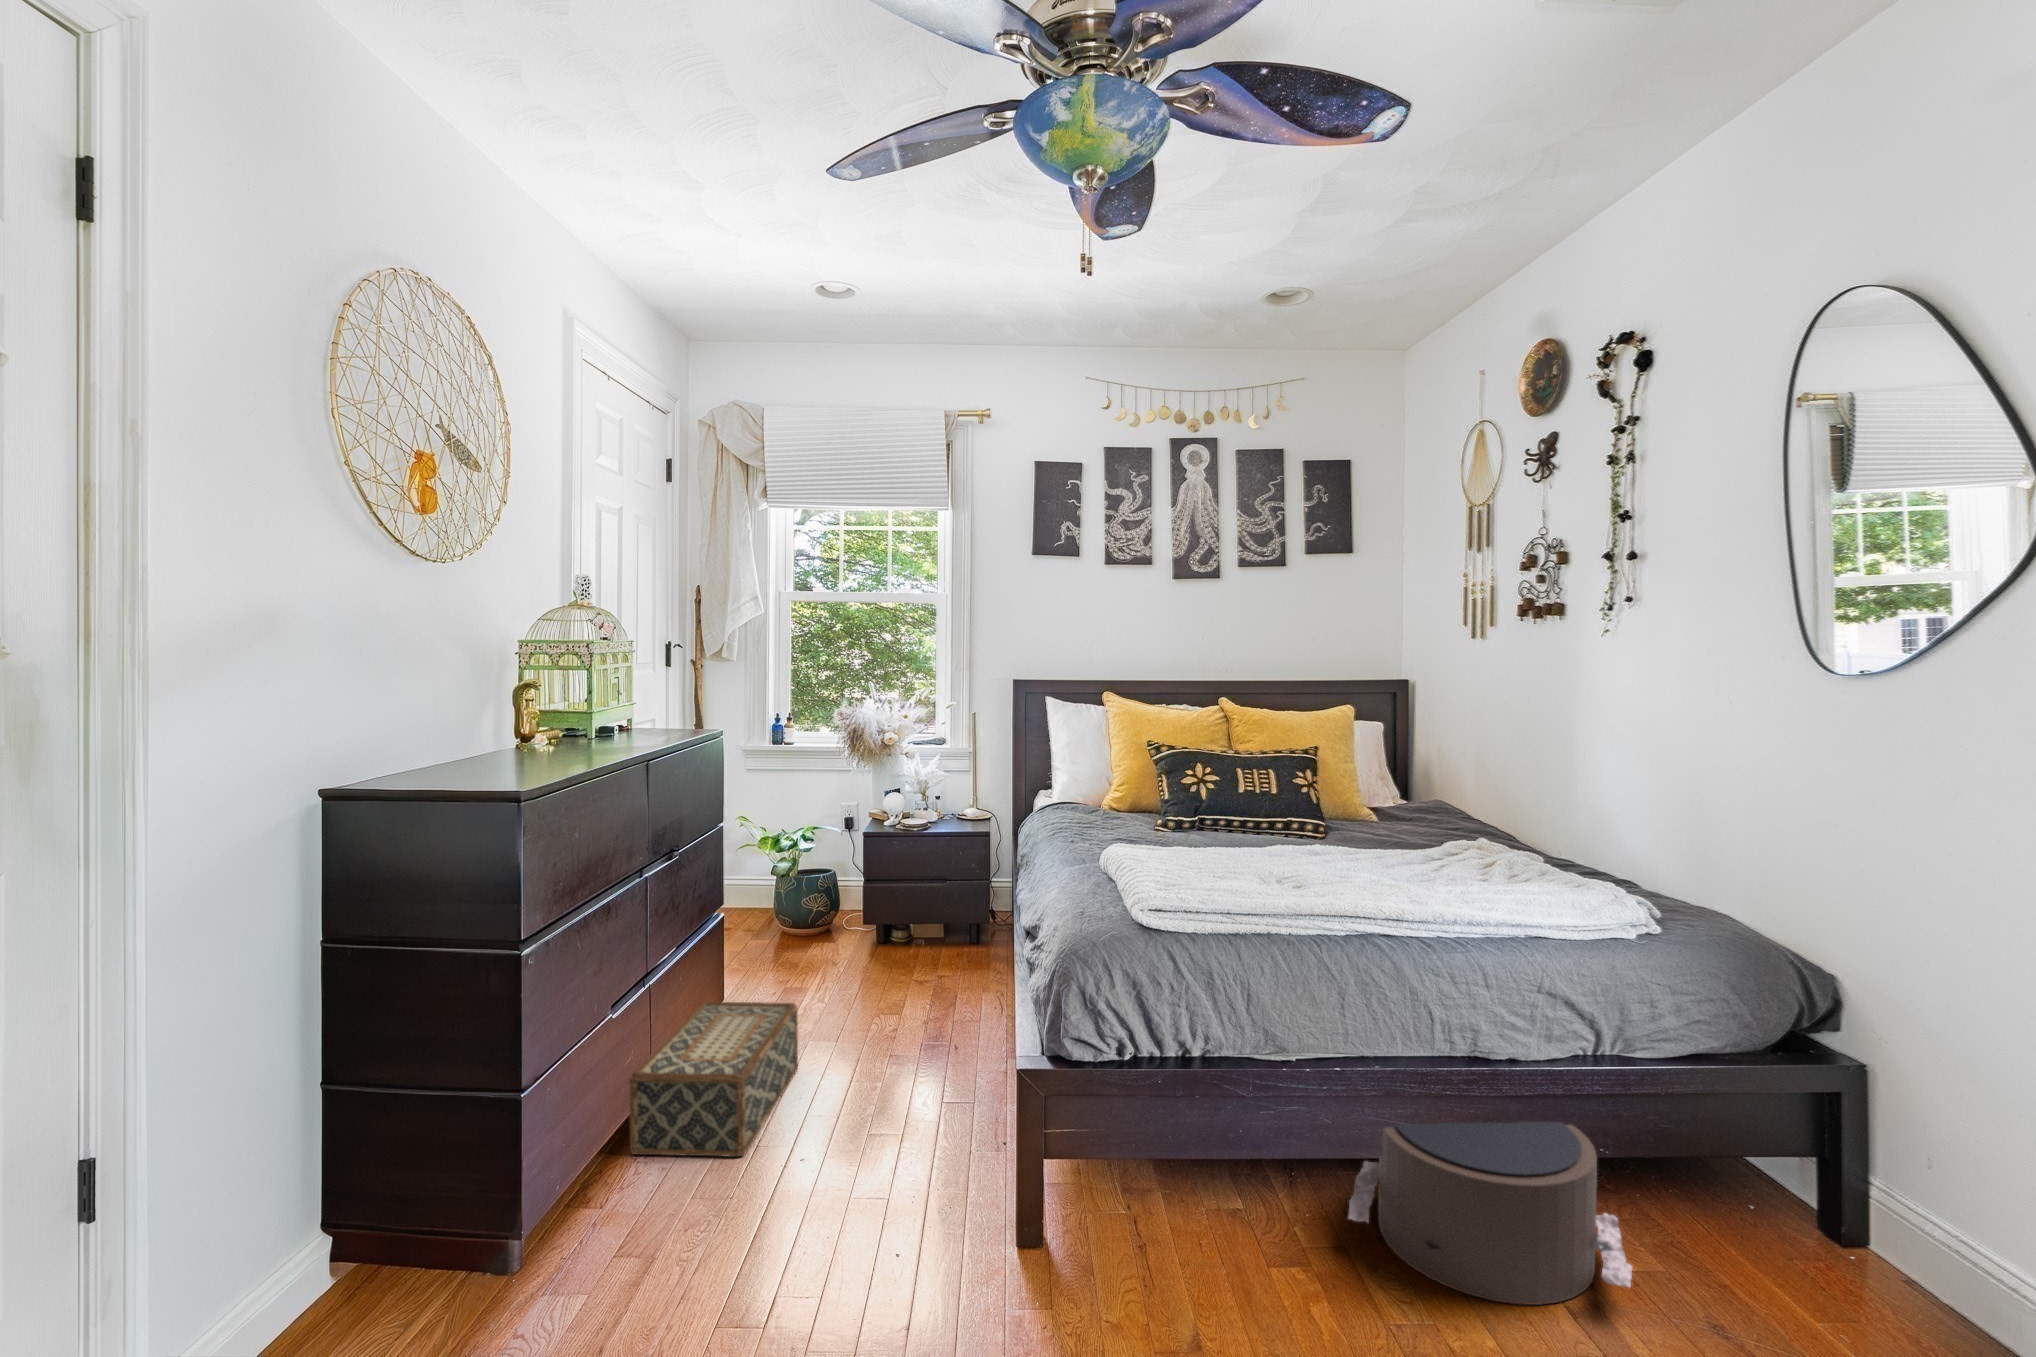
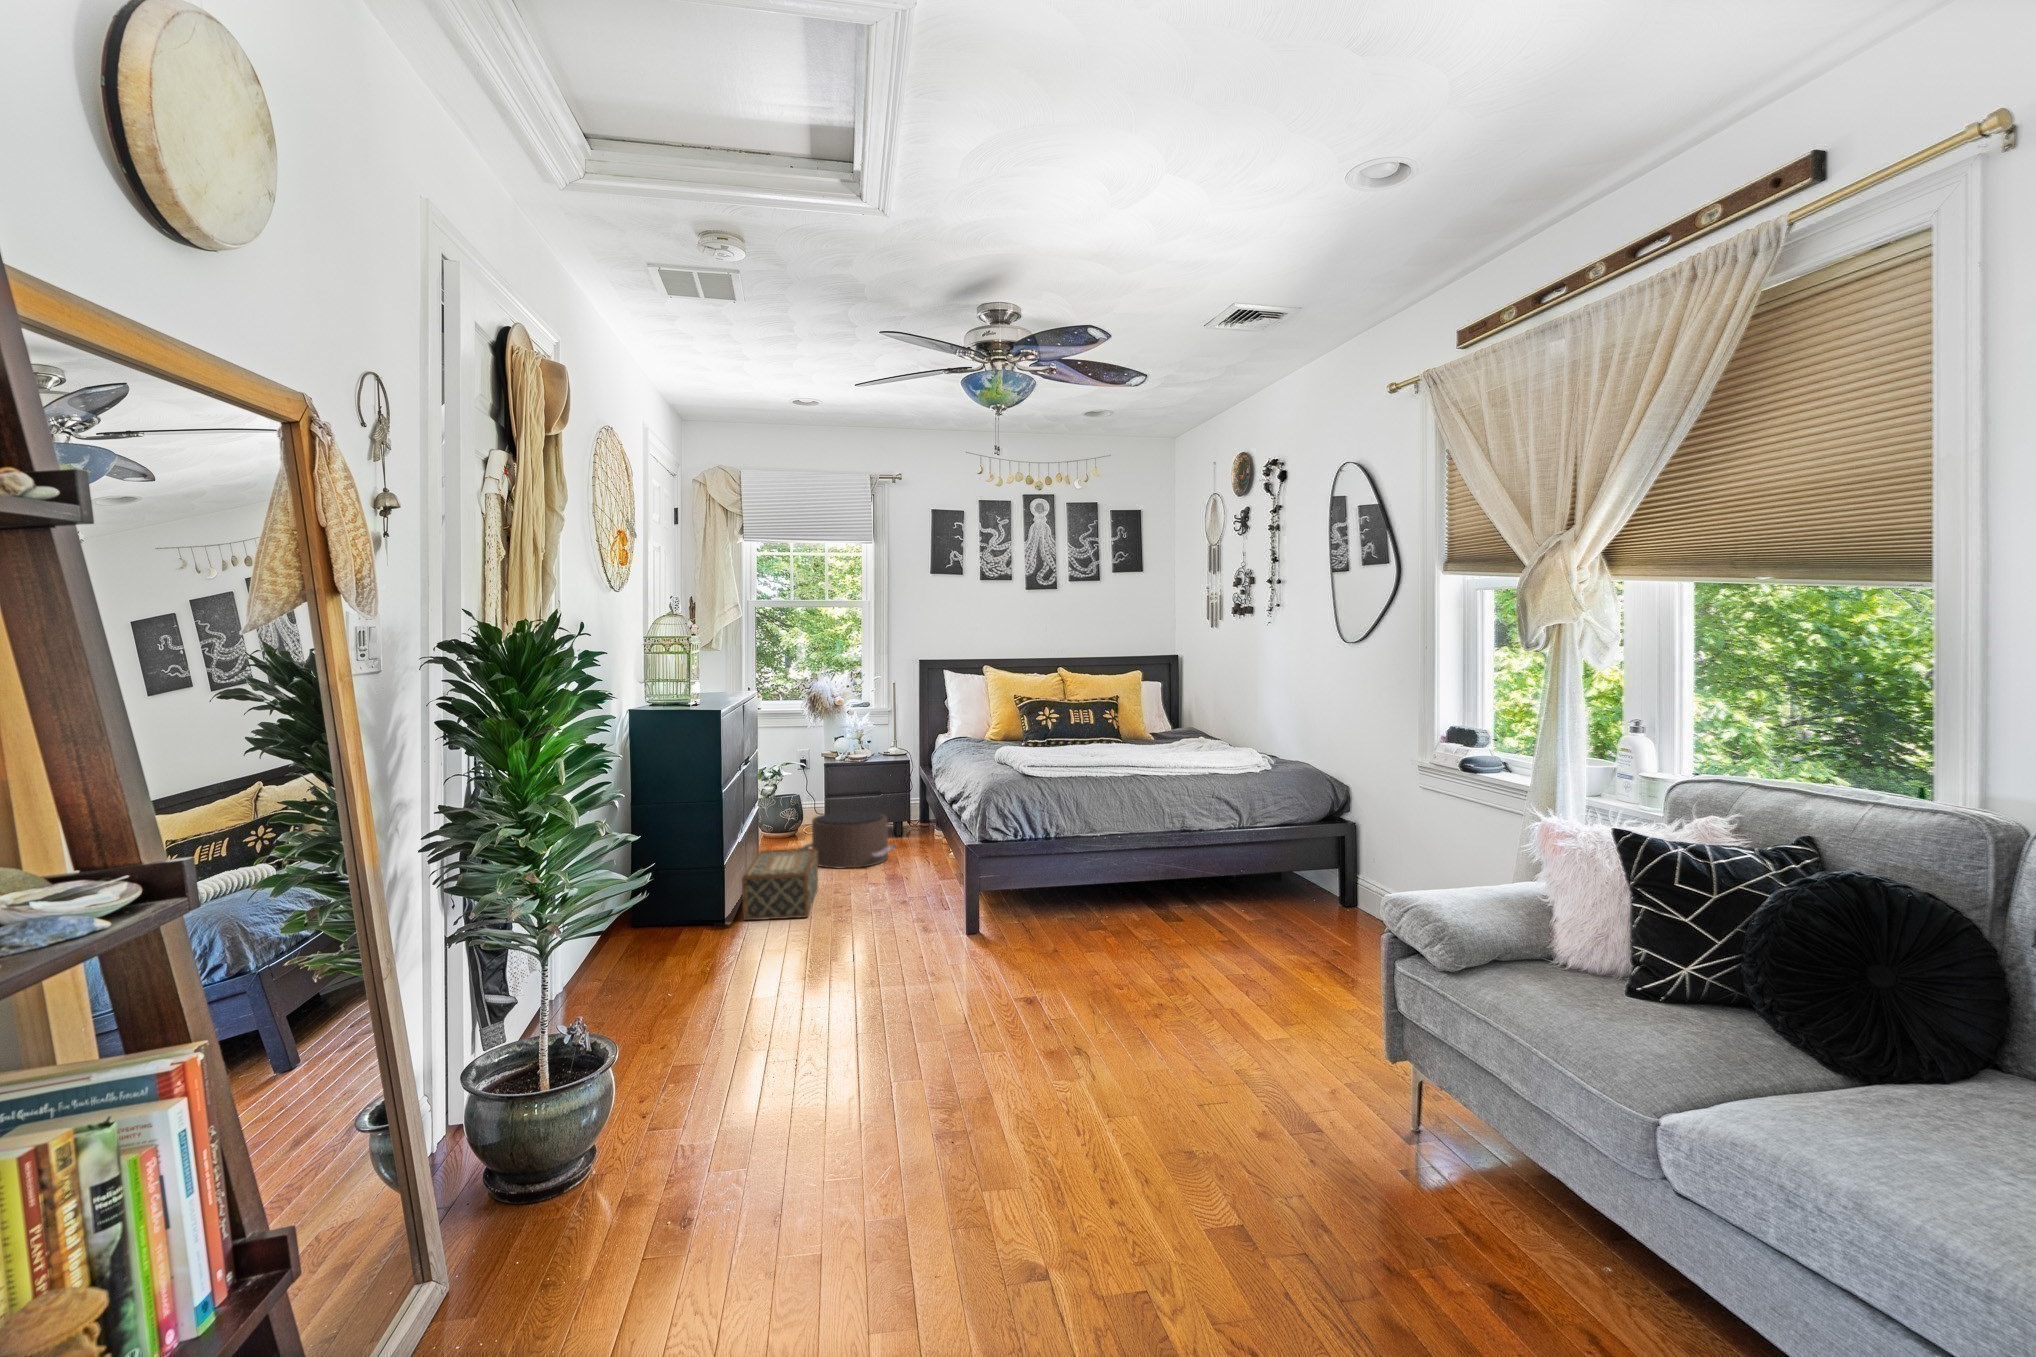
pouf: present [1349,1122,1632,1305] -> present [798,811,897,868]

